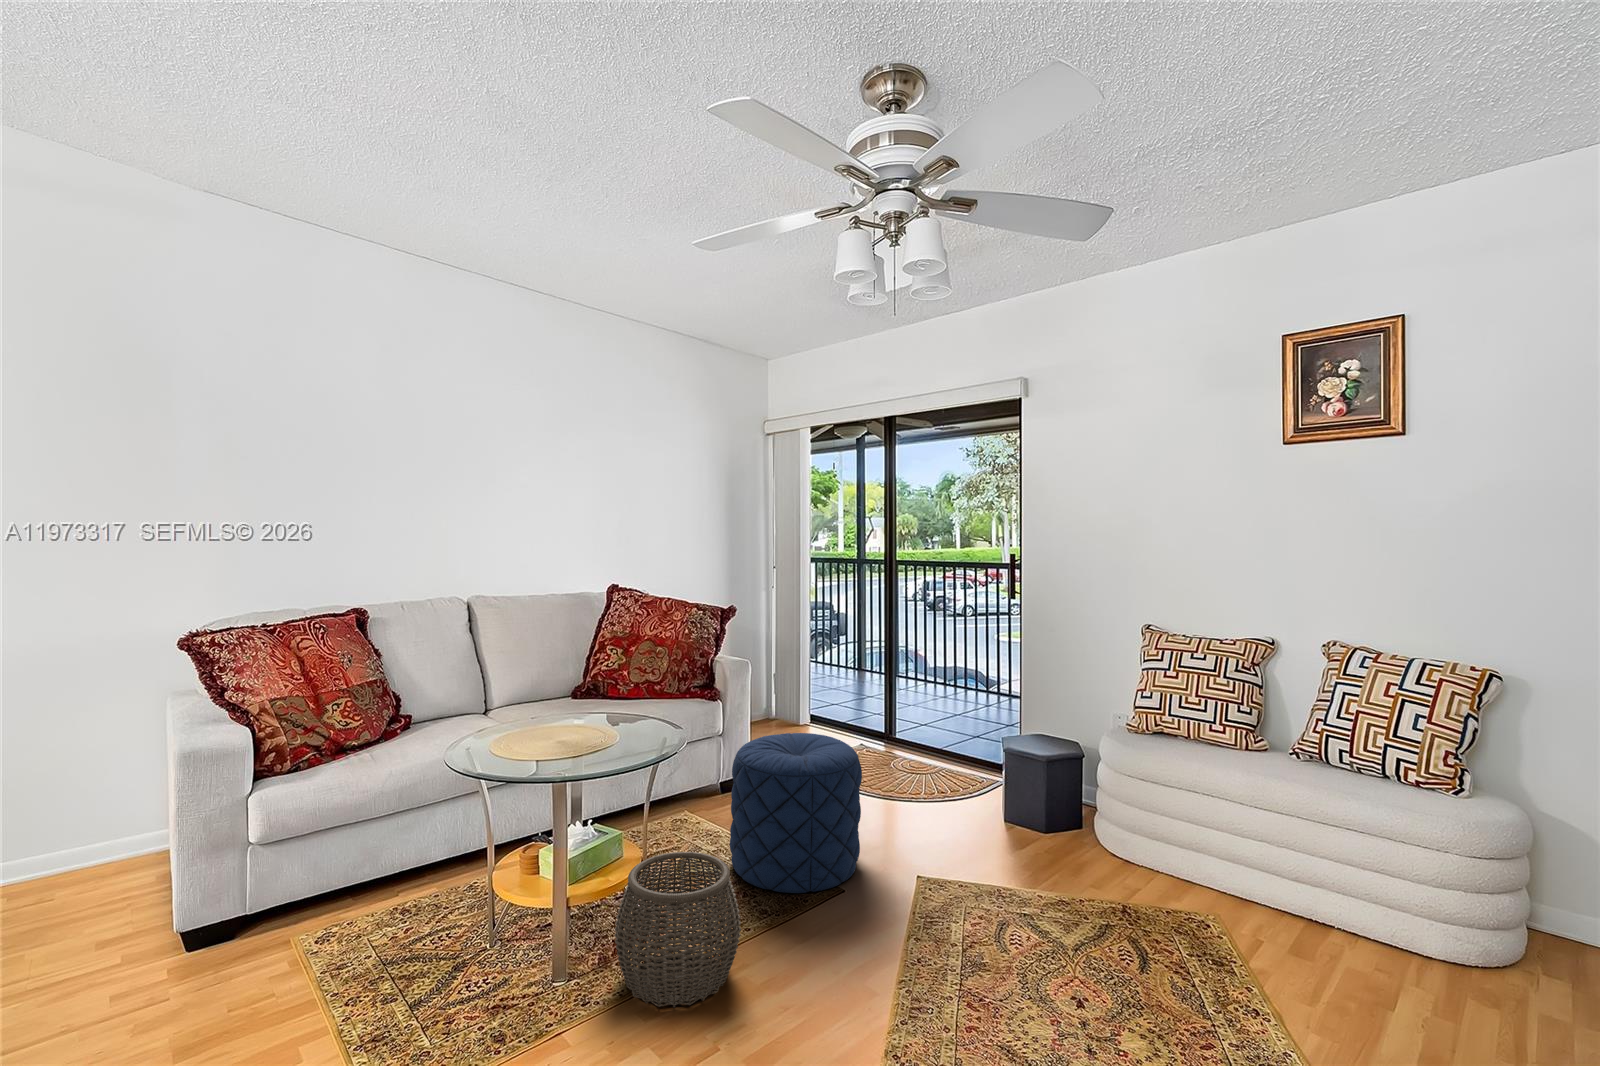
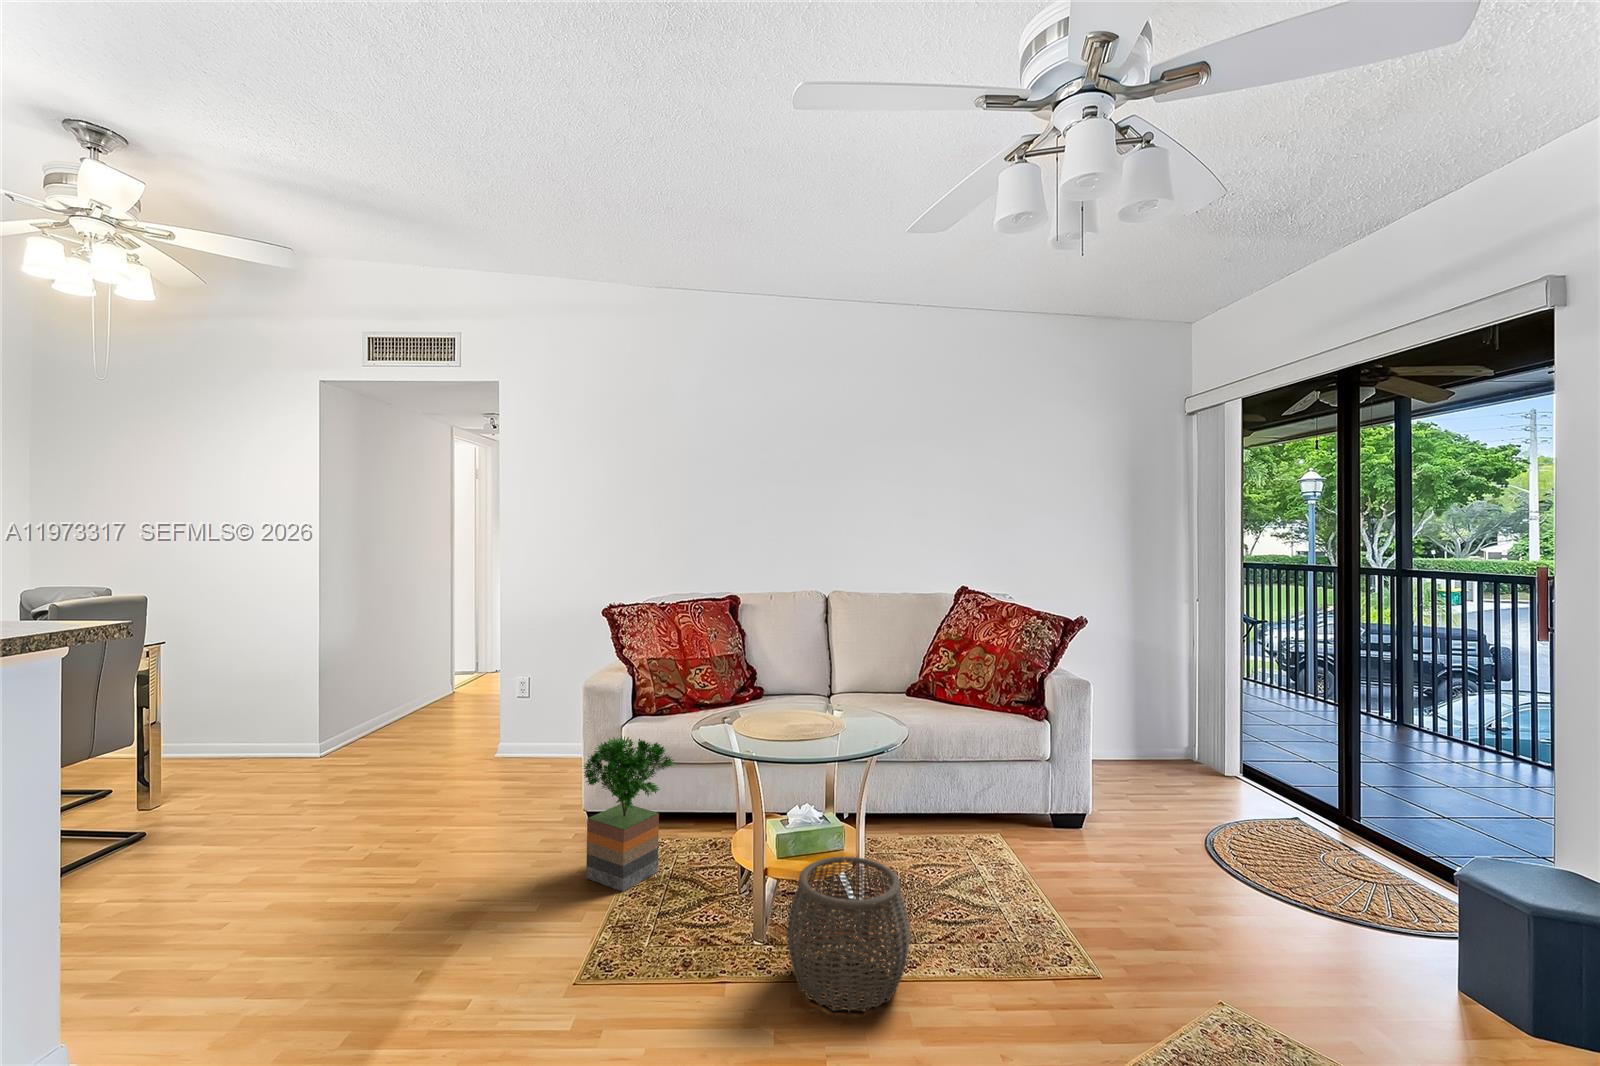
pouf: present [730,733,862,893] -> none [986,768,1149,965]
potted tree: none [251,797,389,1010] -> present [584,736,675,892]

